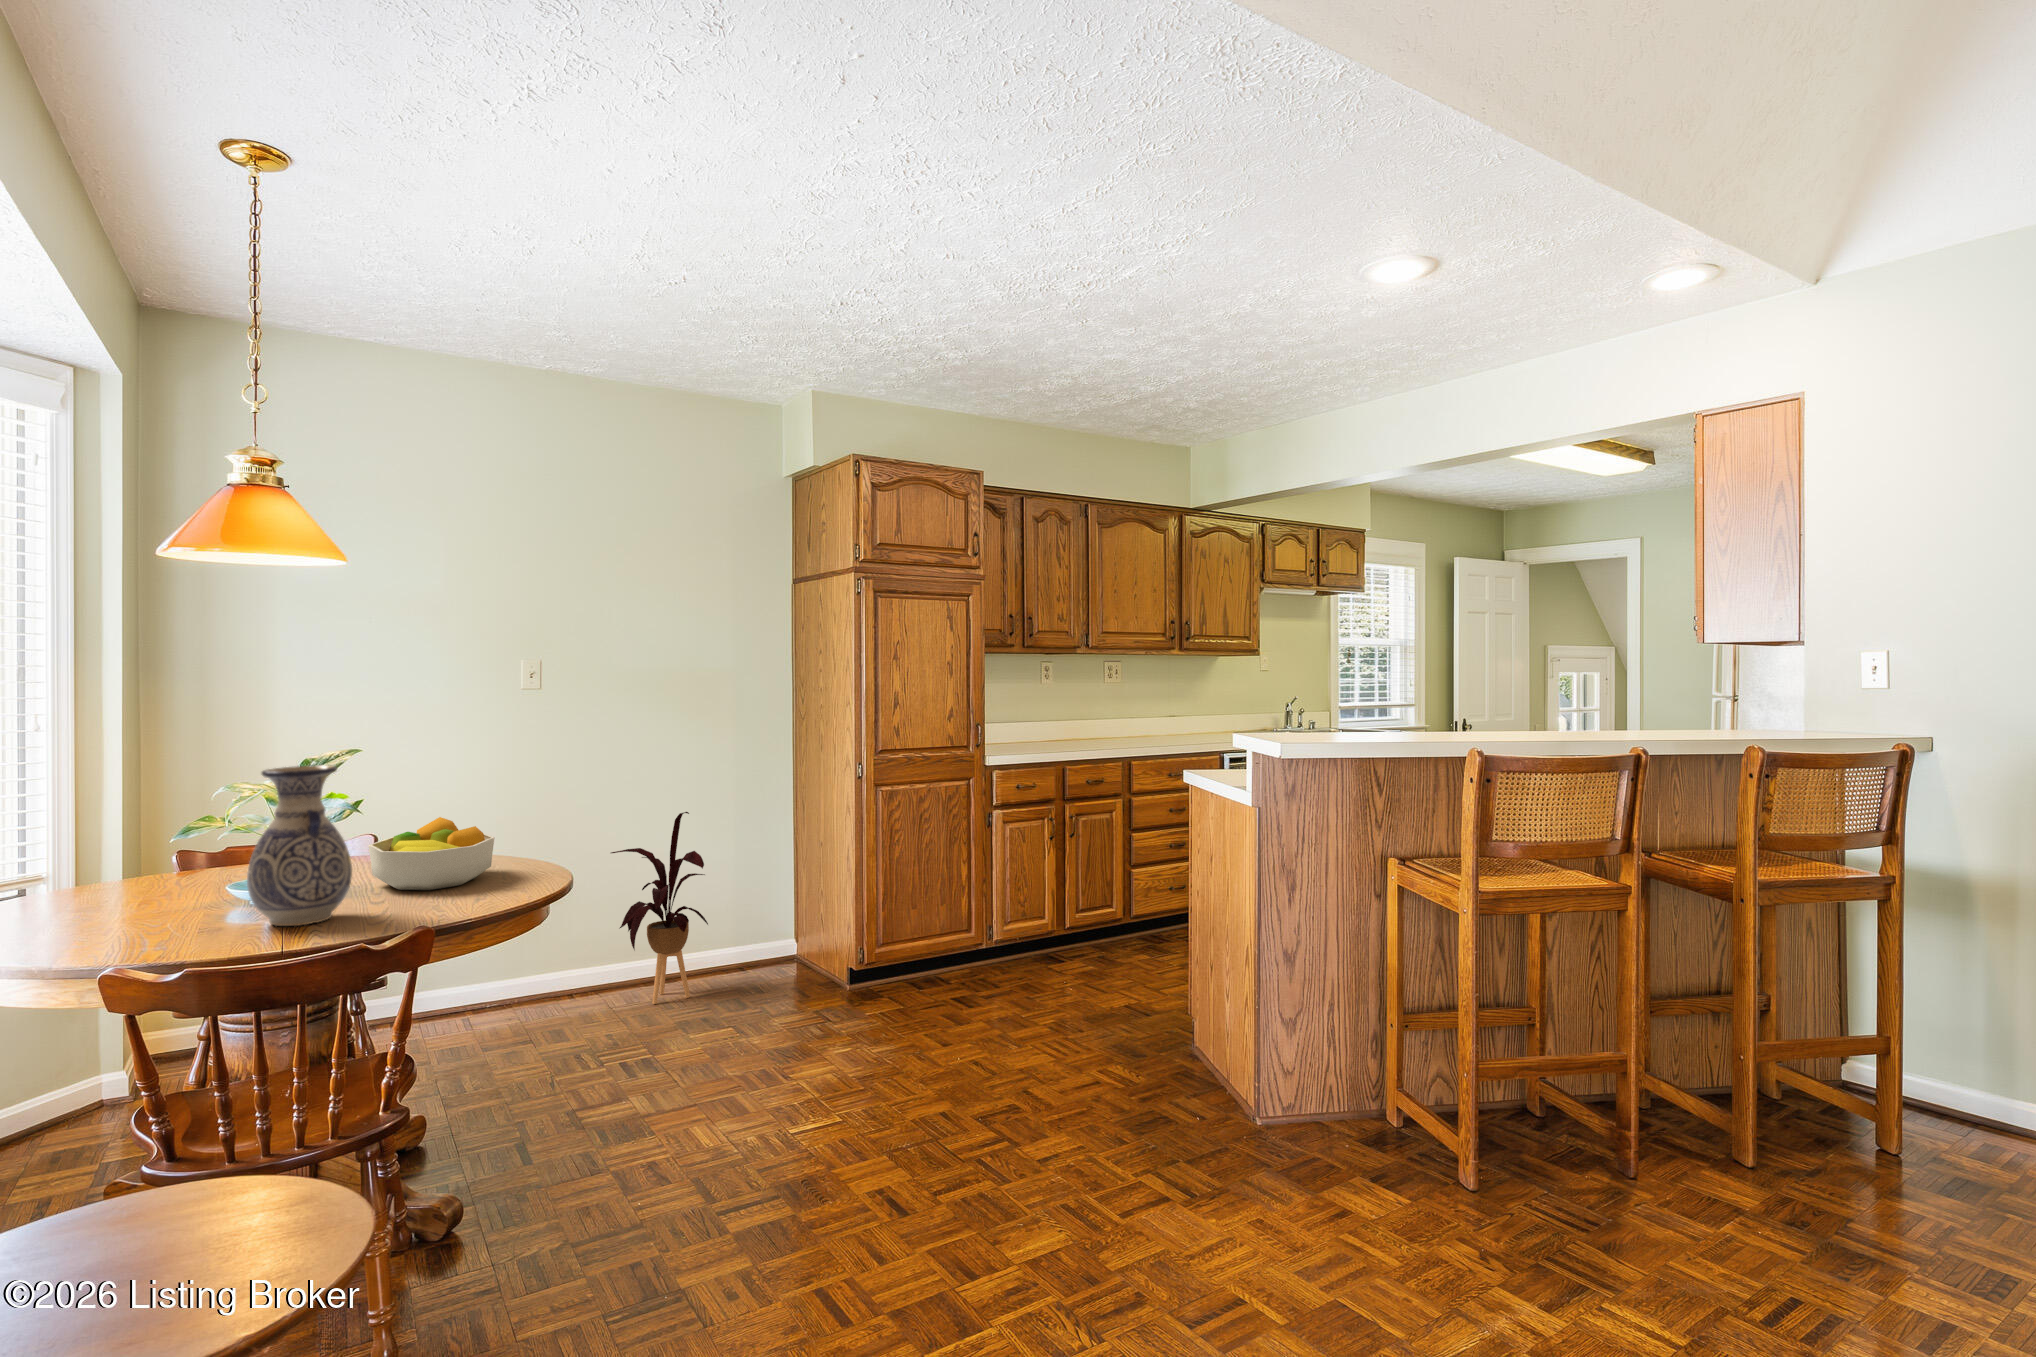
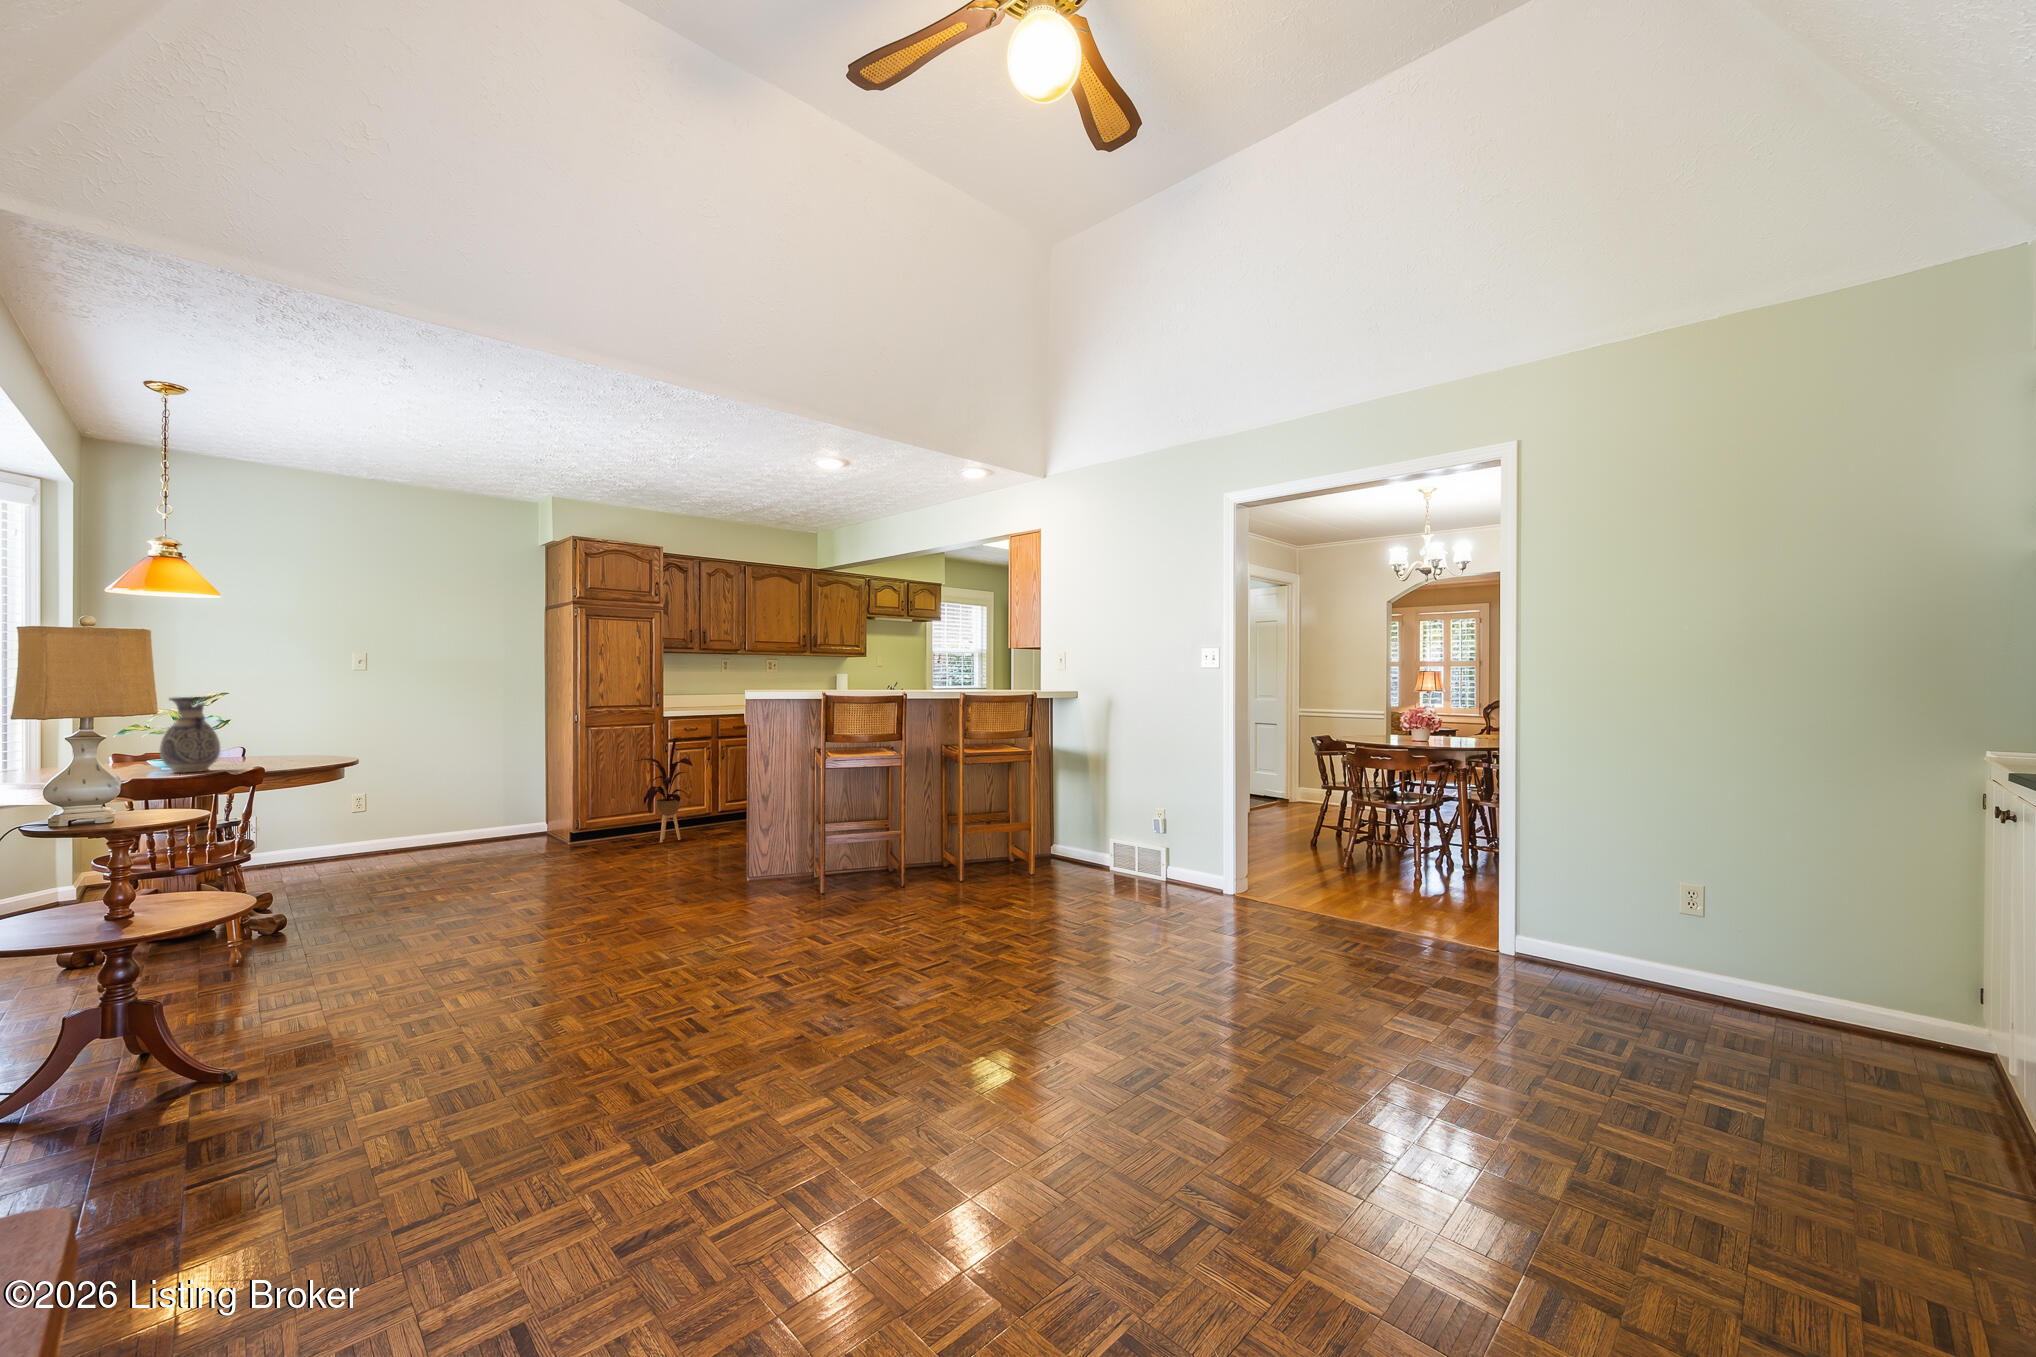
house plant: present [611,812,708,1004] -> present [635,737,692,842]
fruit bowl: present [368,817,494,890] -> none [233,730,310,764]

